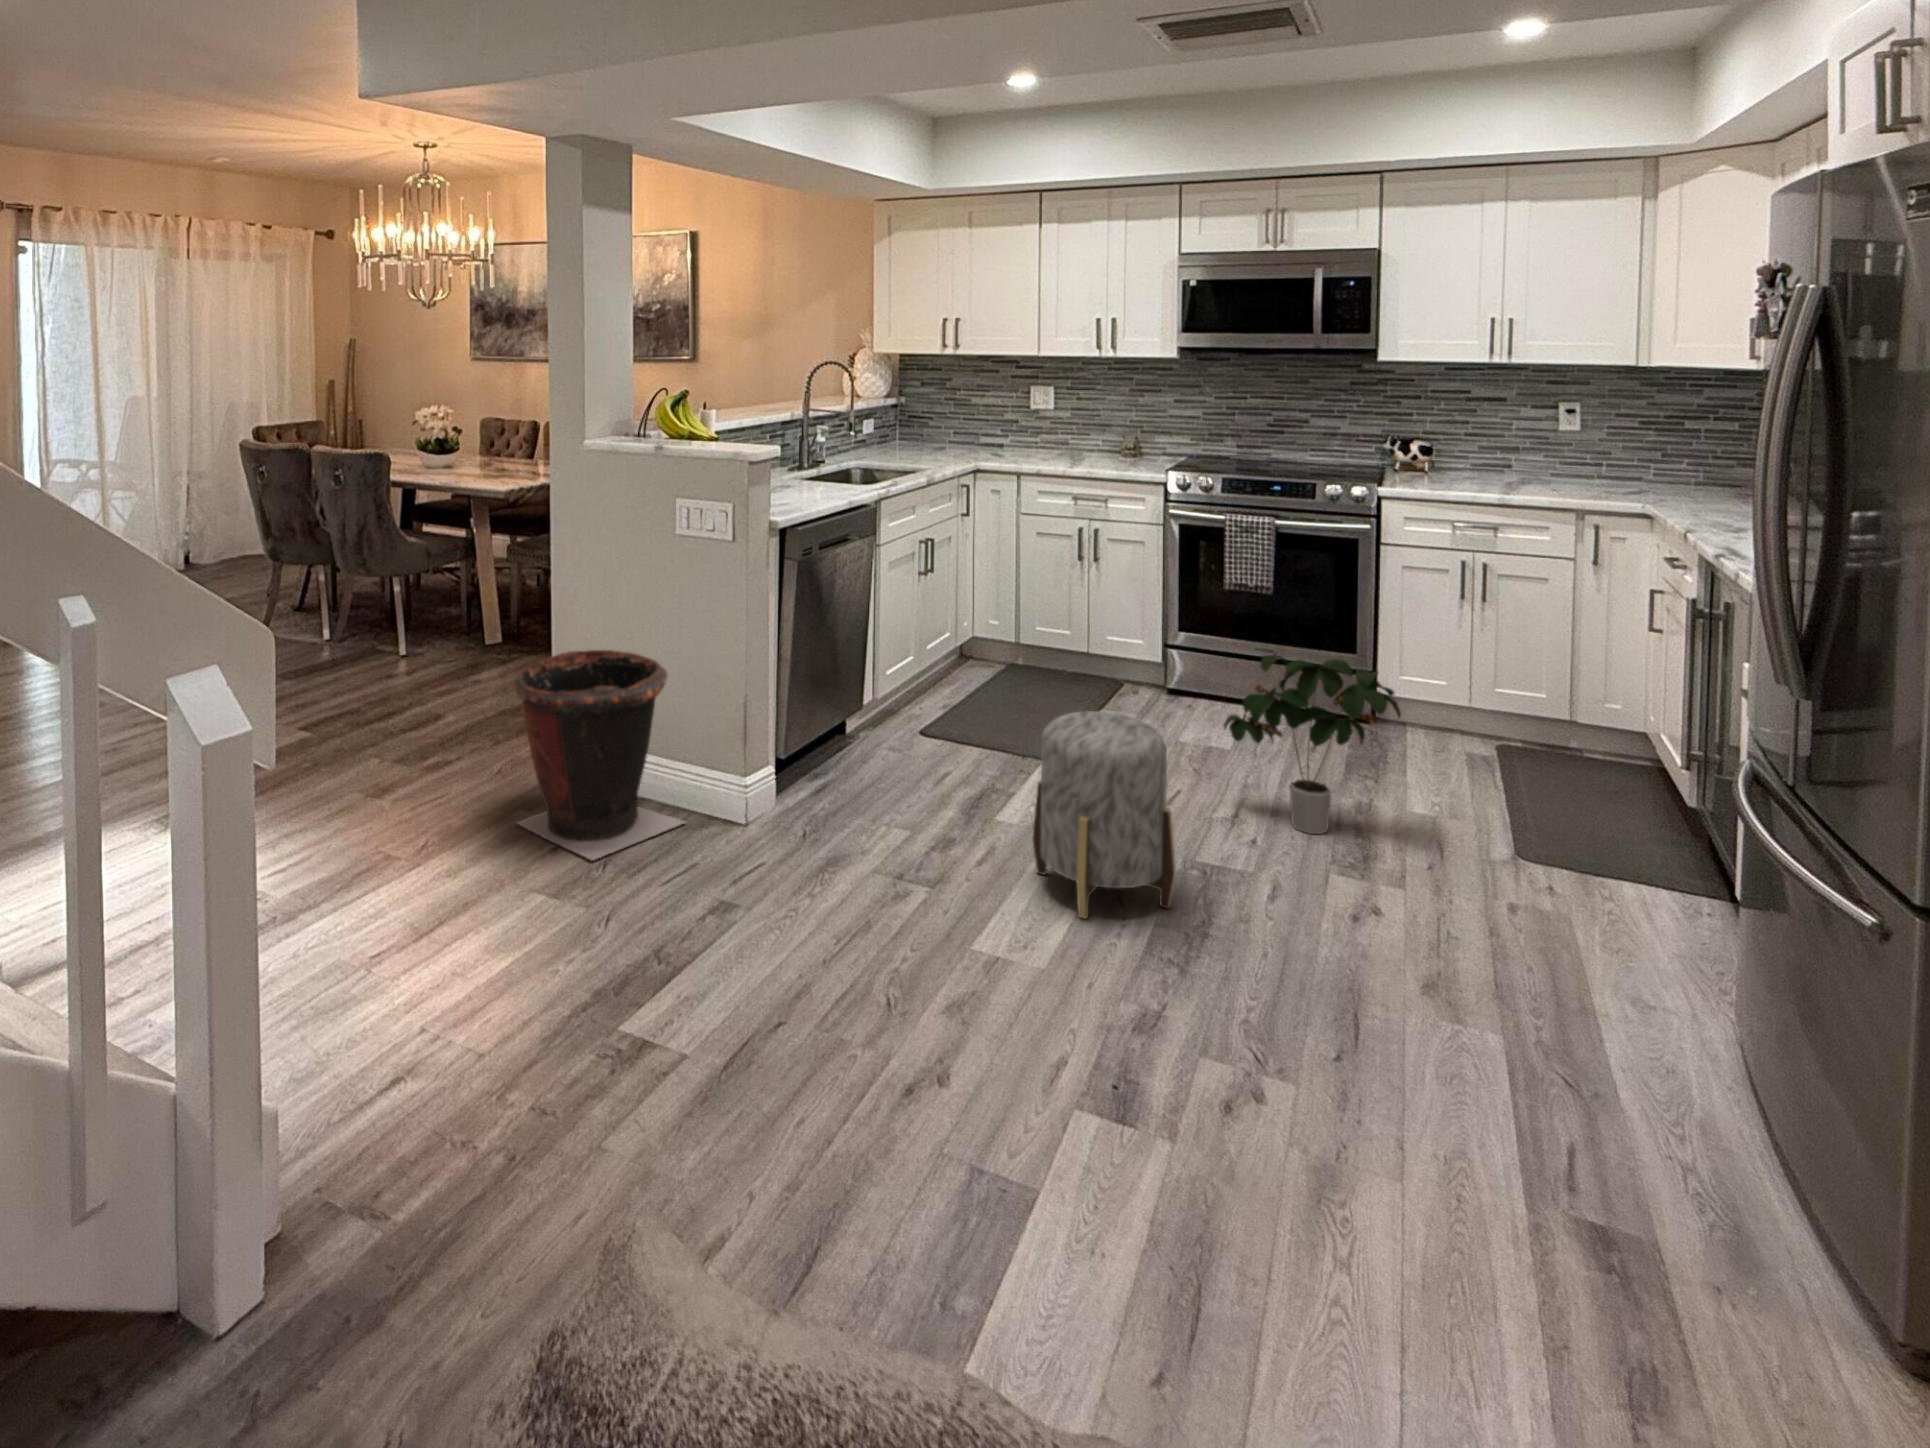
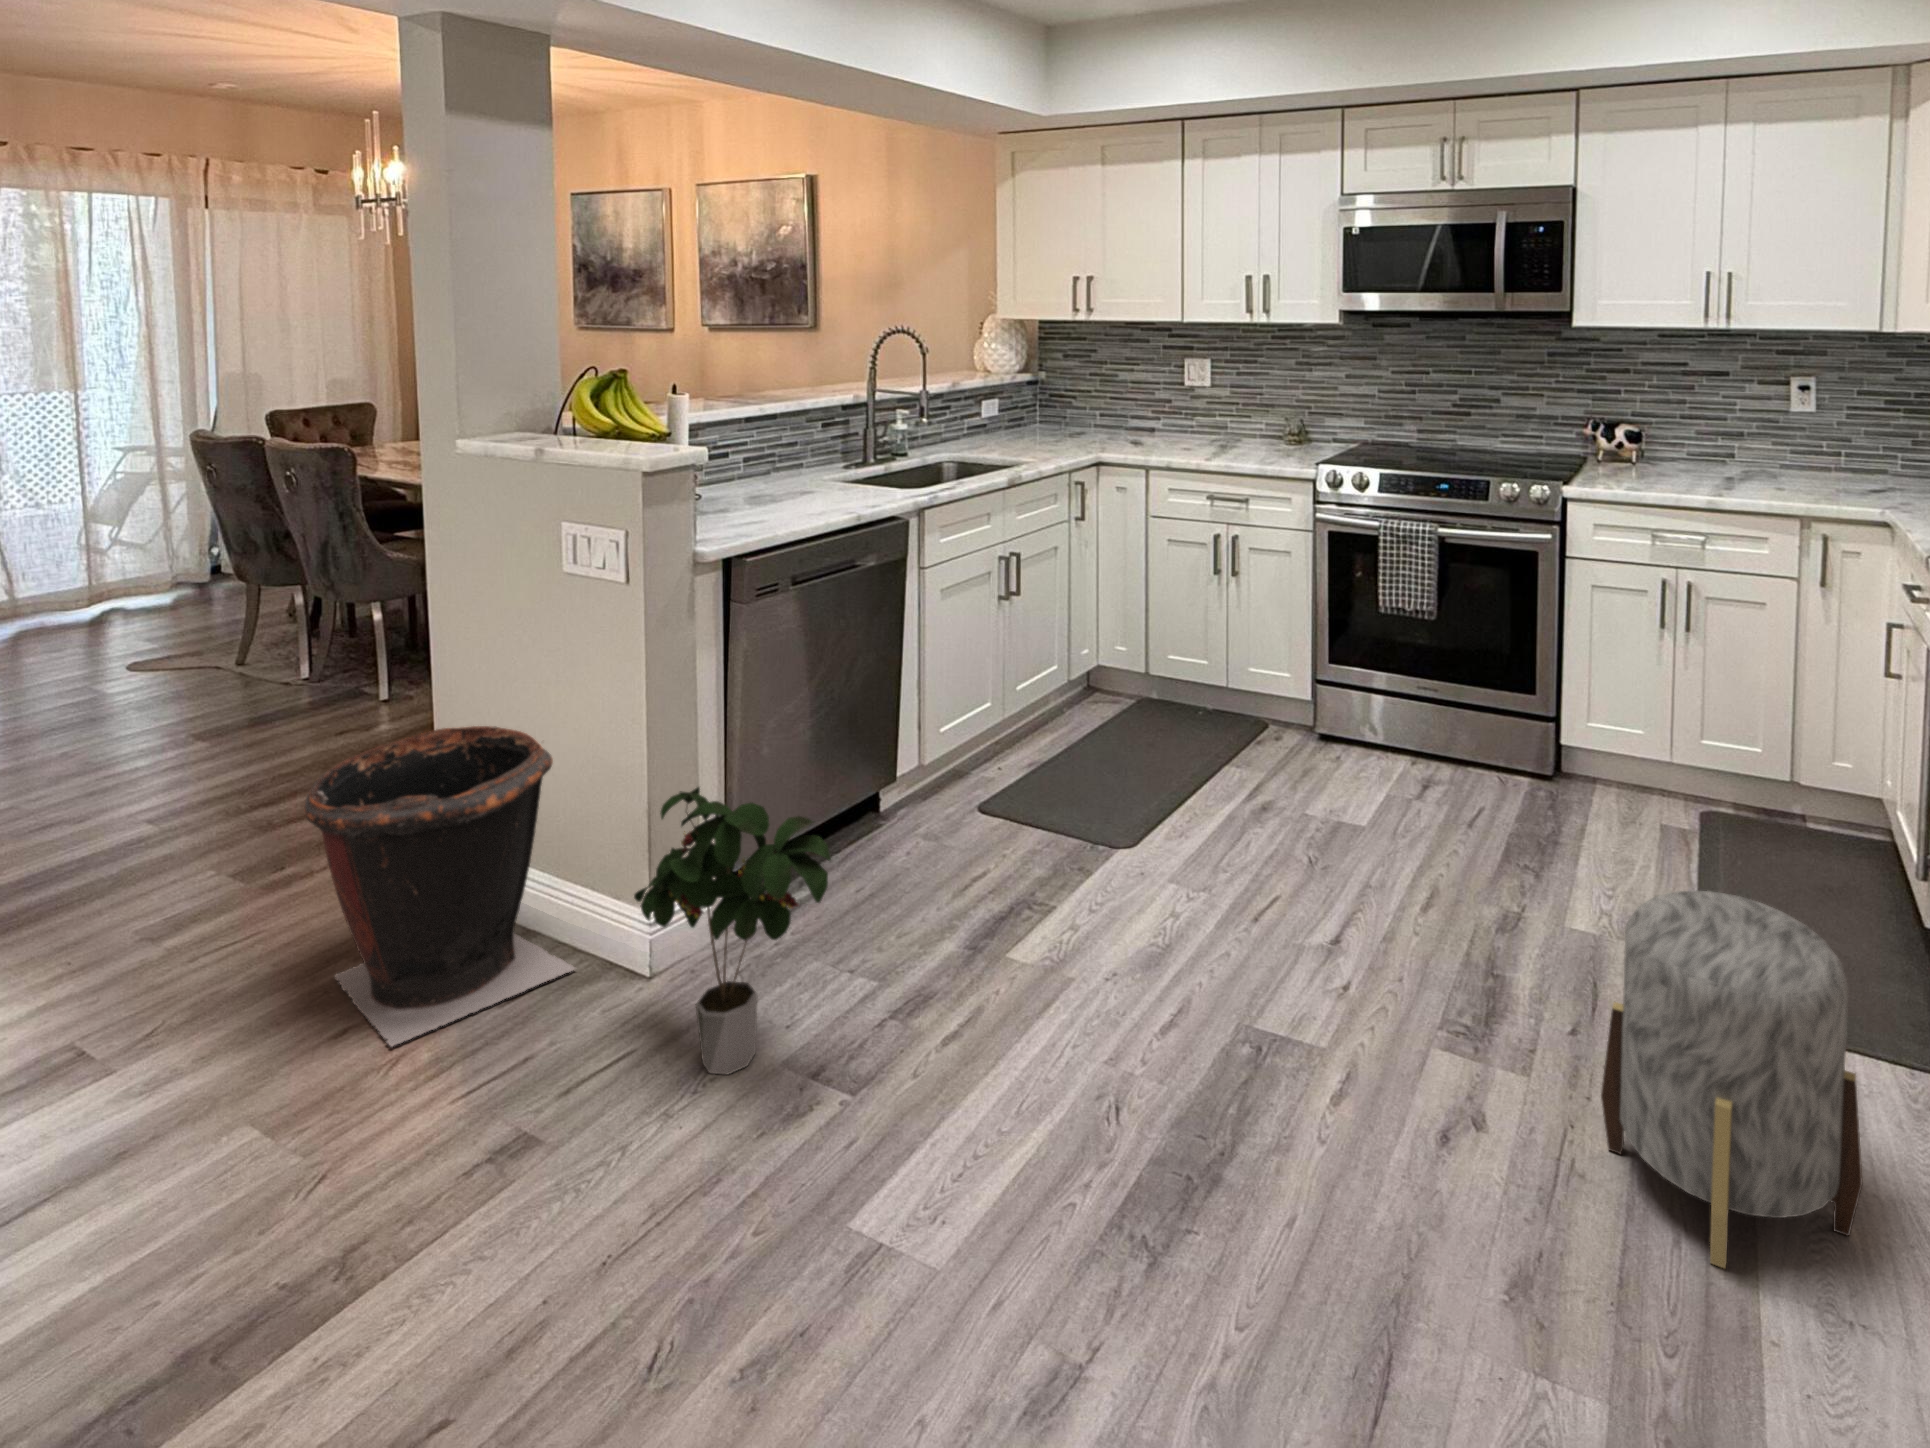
potted plant: present [1224,654,1401,834] -> present [634,787,831,1075]
stool: present [1032,711,1176,919] -> present [1601,890,1863,1268]

